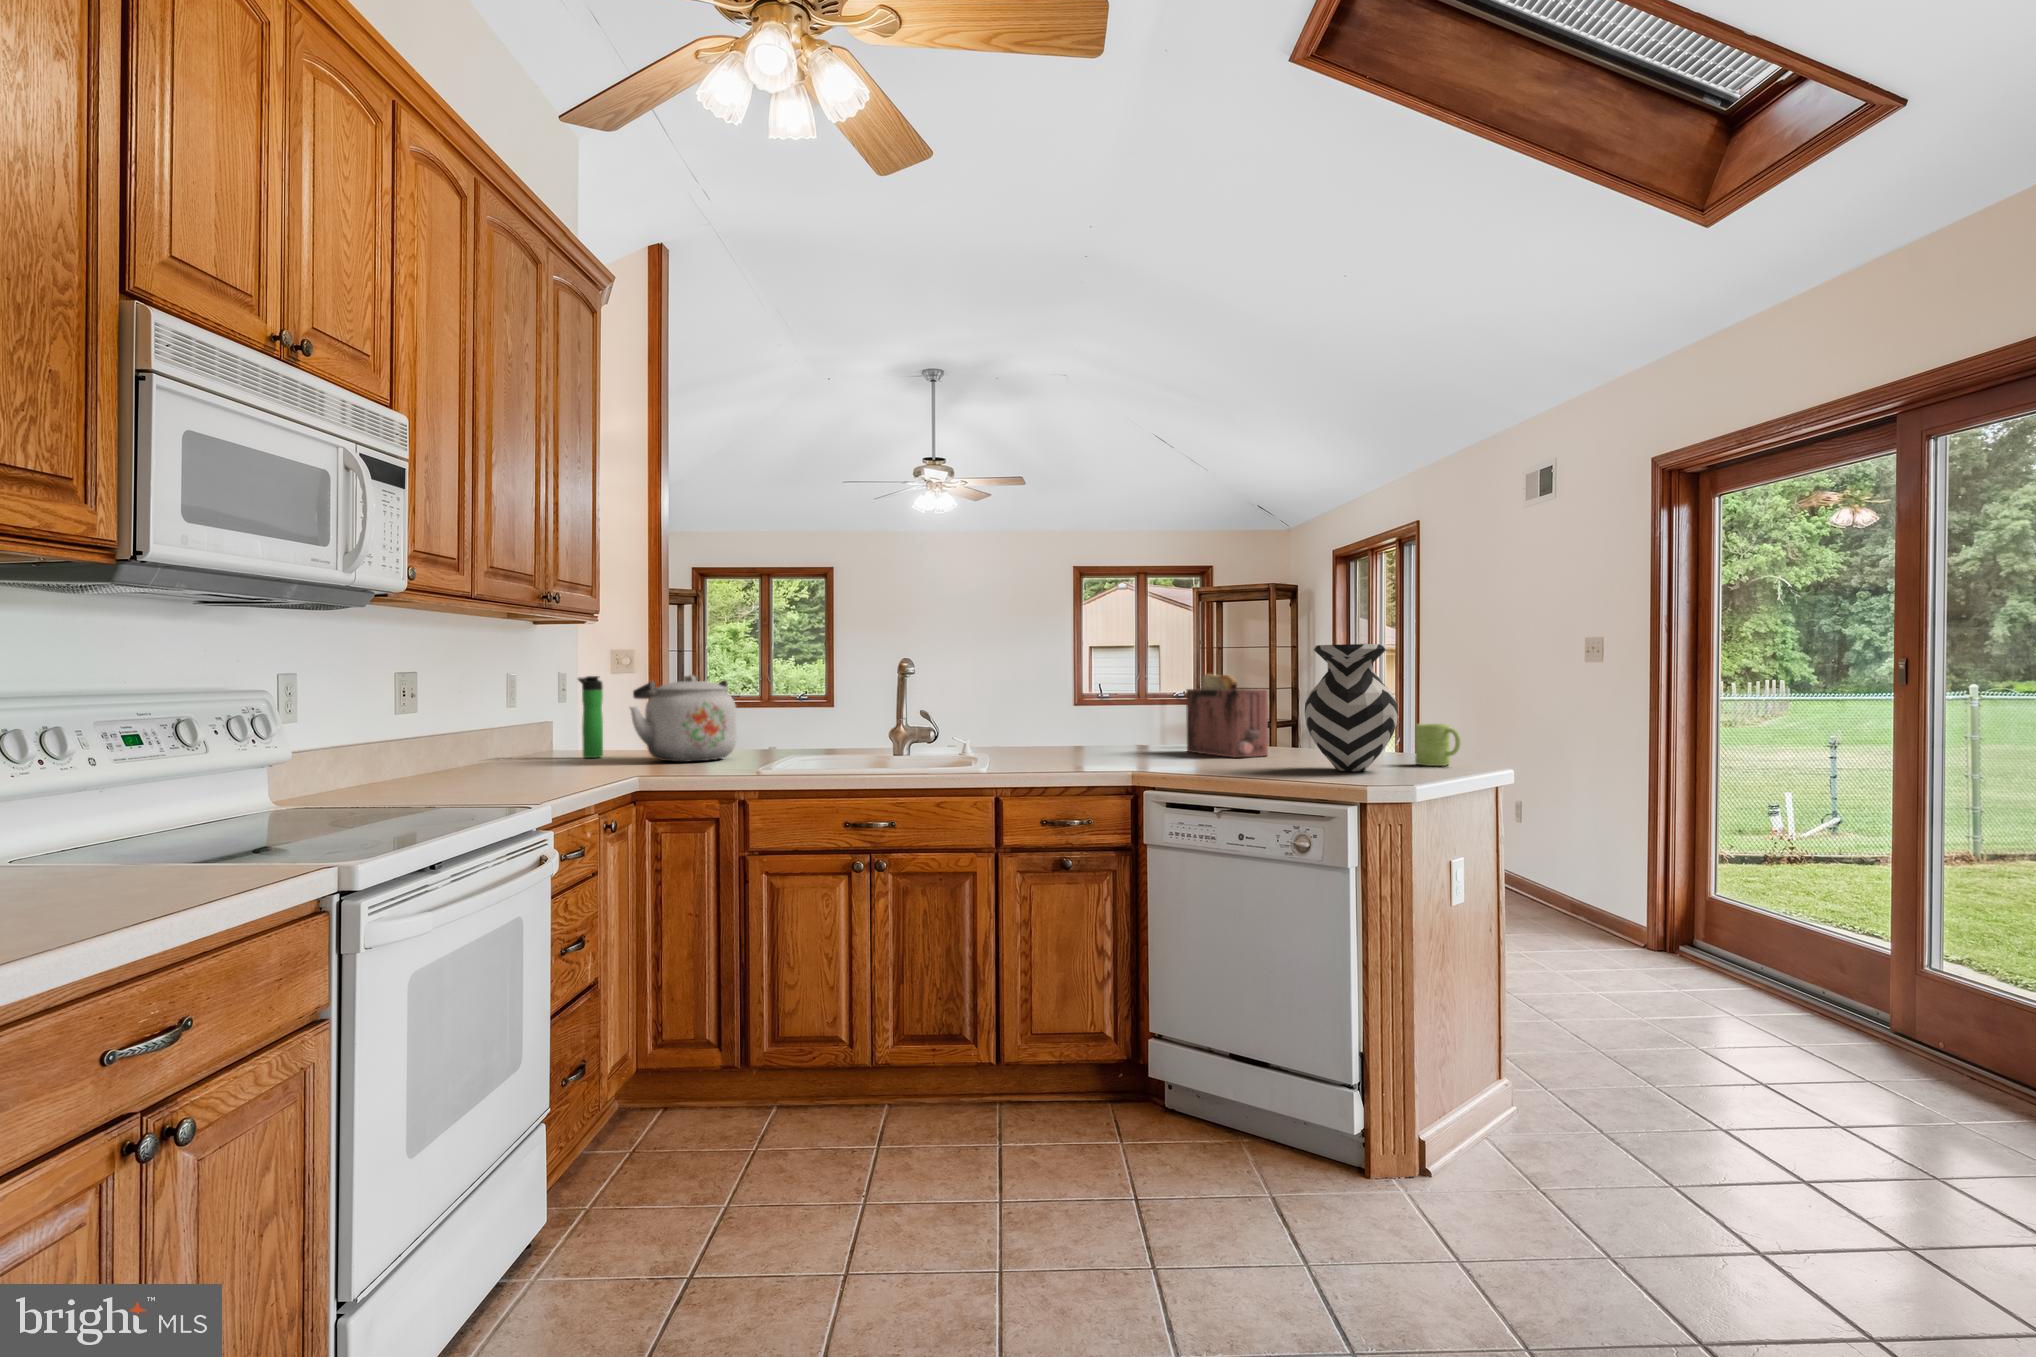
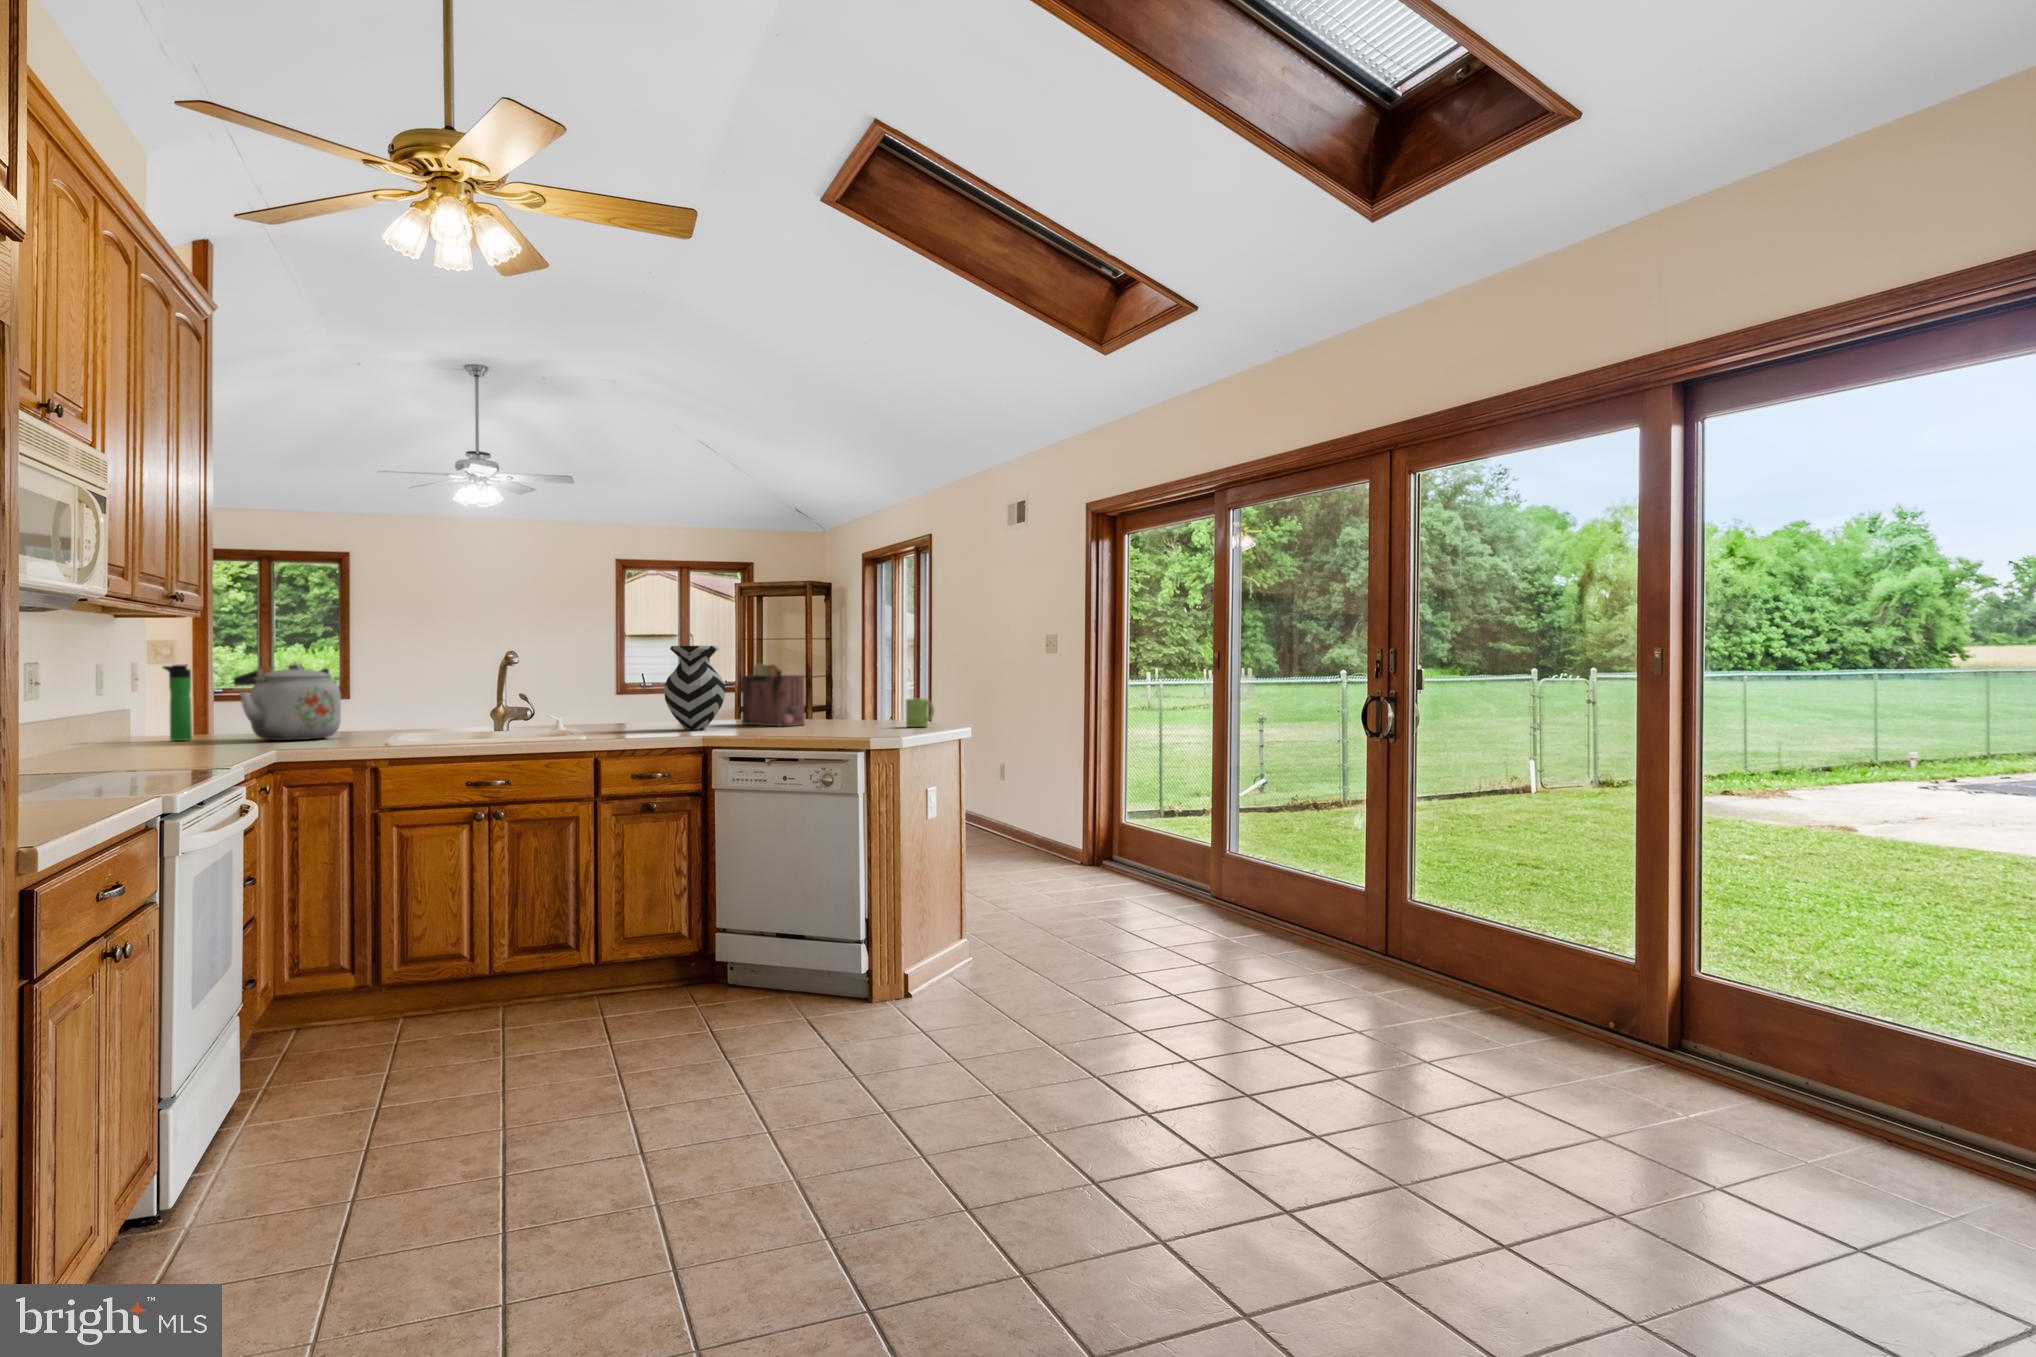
vase: present [1305,644,1398,771] -> present [664,646,725,730]

